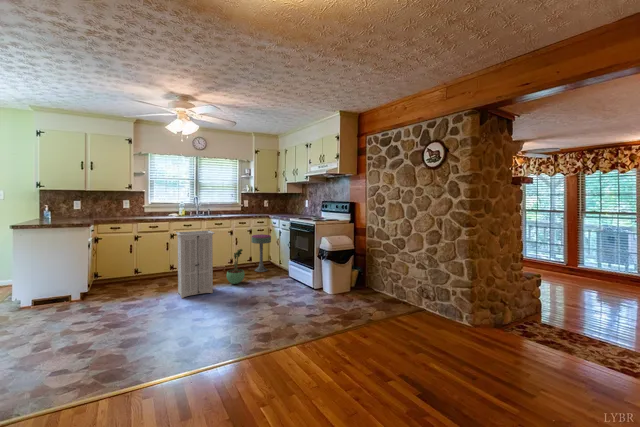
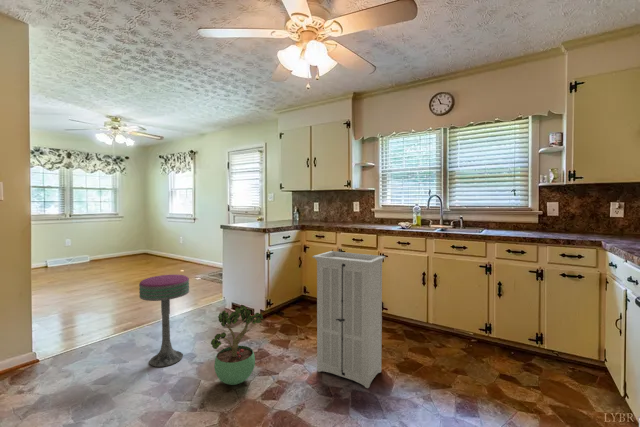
bar stool: present [251,234,271,272] -> present [139,275,189,367]
potted plant: present [226,249,245,284] -> present [211,305,263,385]

